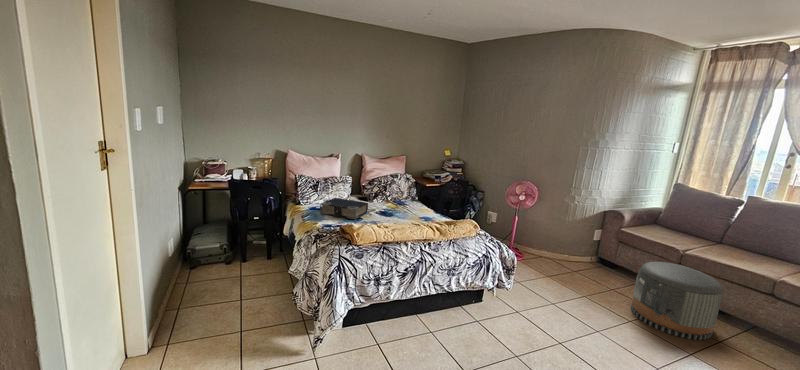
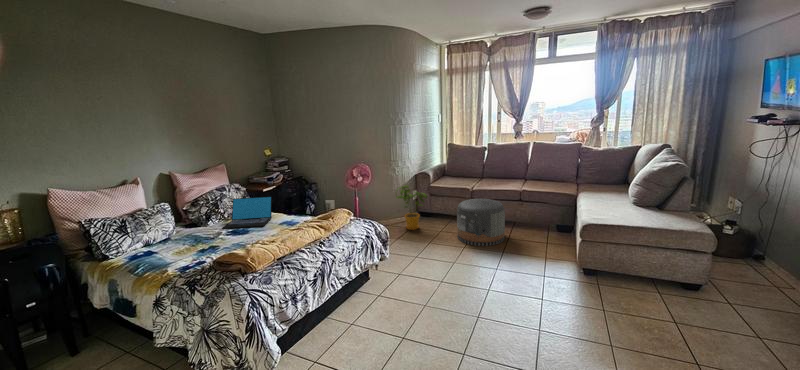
laptop: none [378,186,426,215] -> present [222,196,272,229]
book: present [320,198,368,219] -> none [152,226,216,258]
house plant: none [565,219,607,276] -> present [396,185,428,230]

